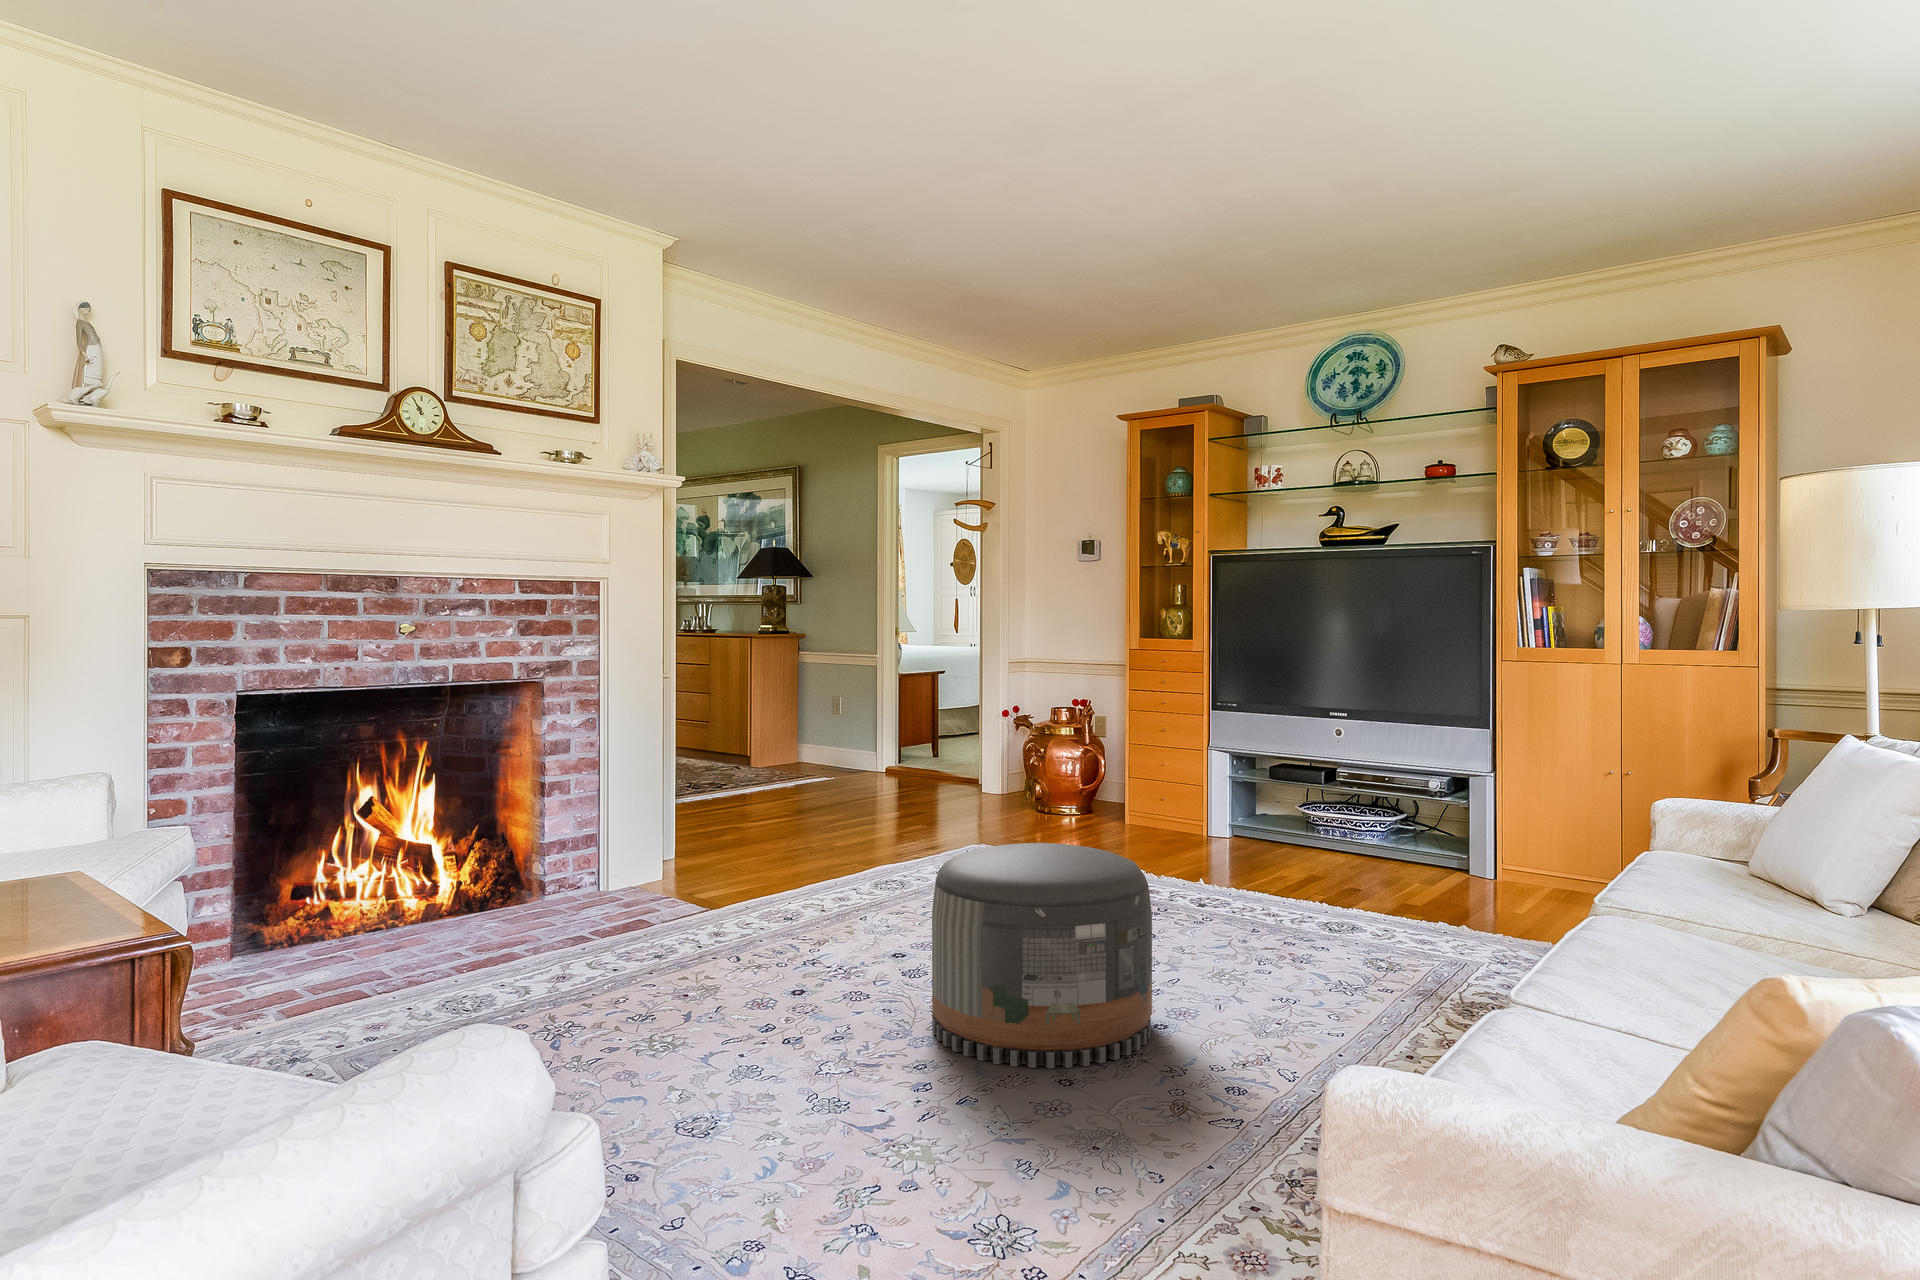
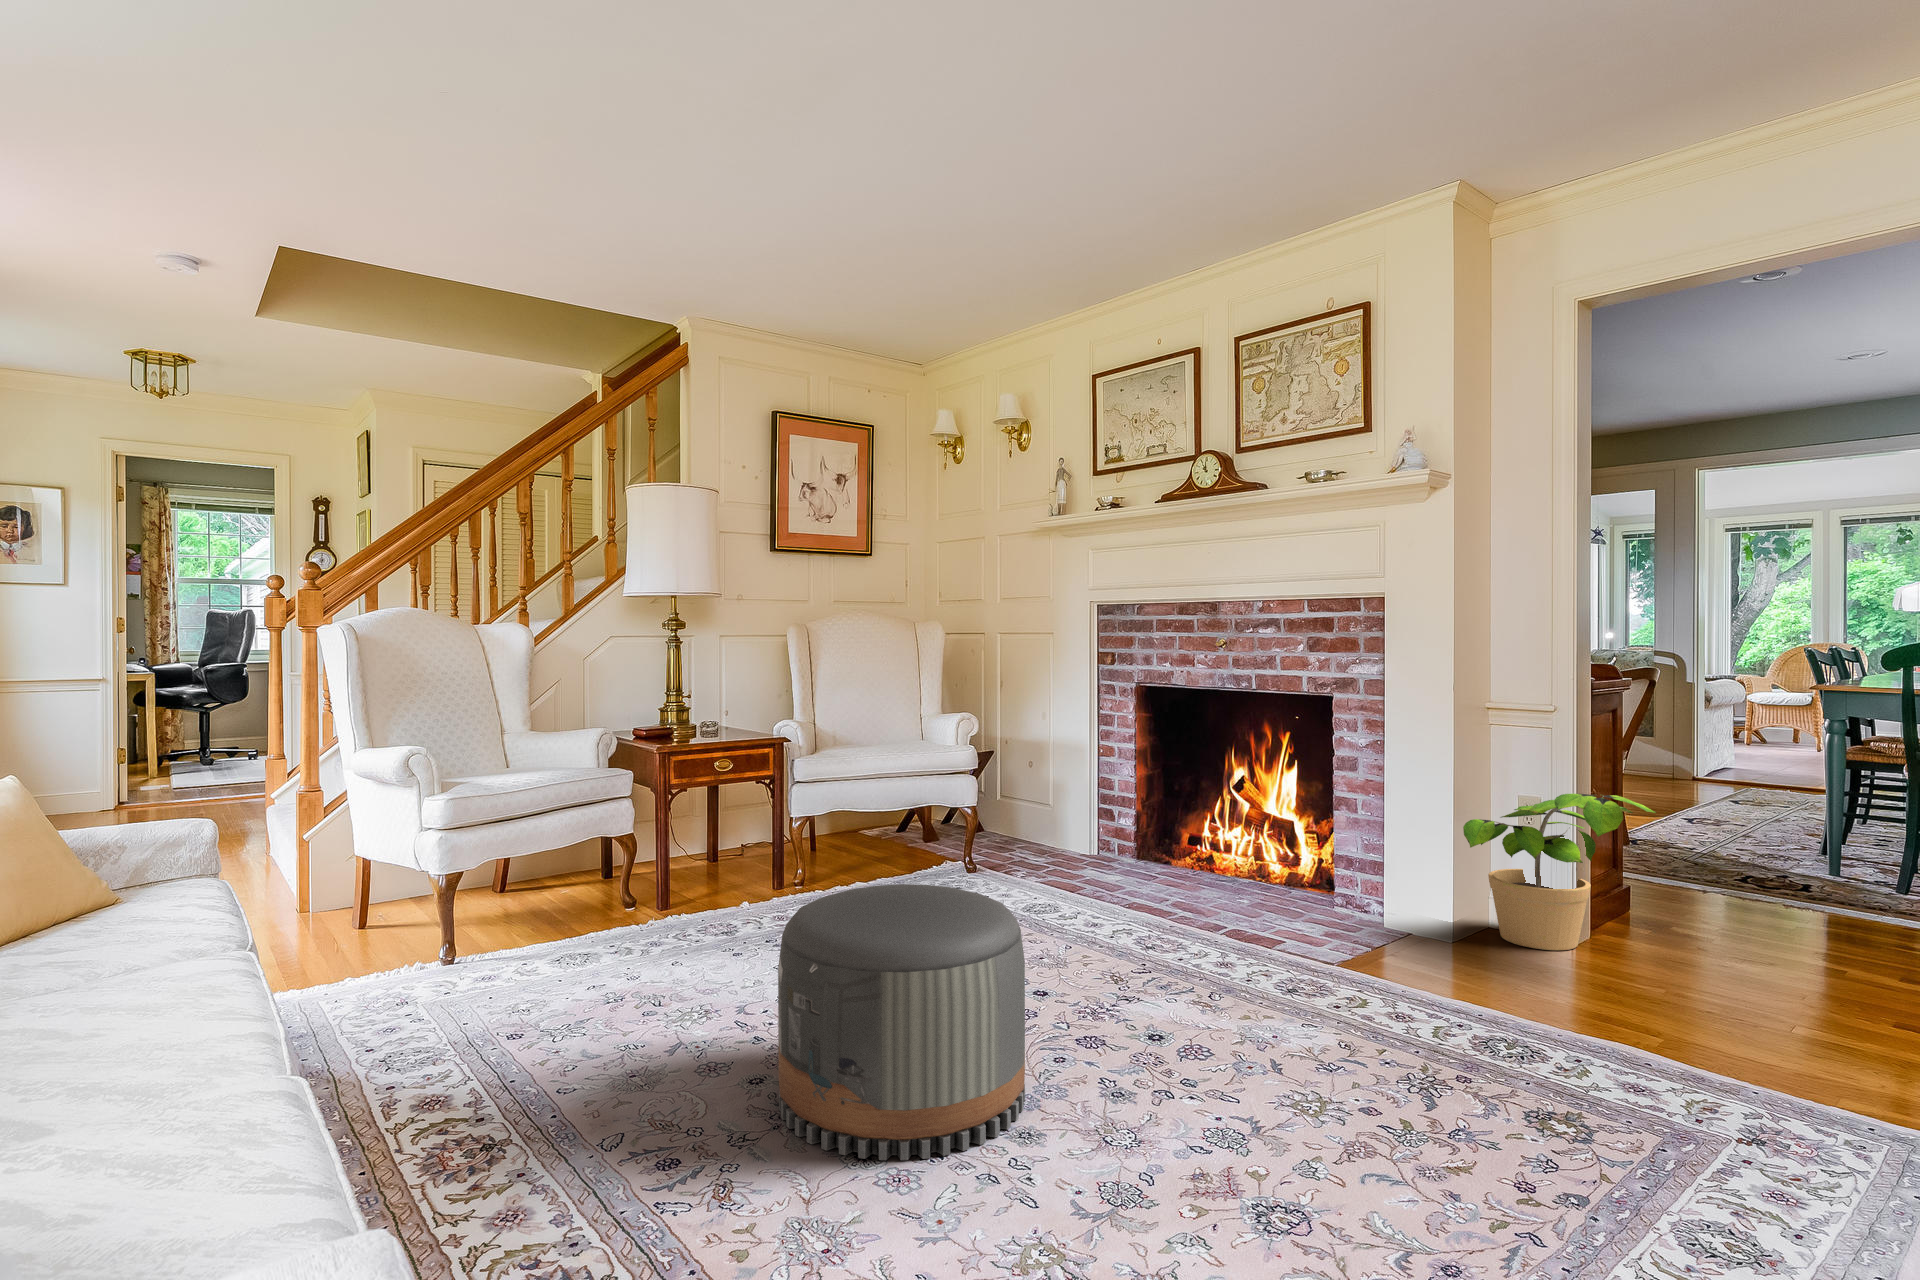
potted plant: none [648,735,796,872] -> present [1463,794,1656,950]

